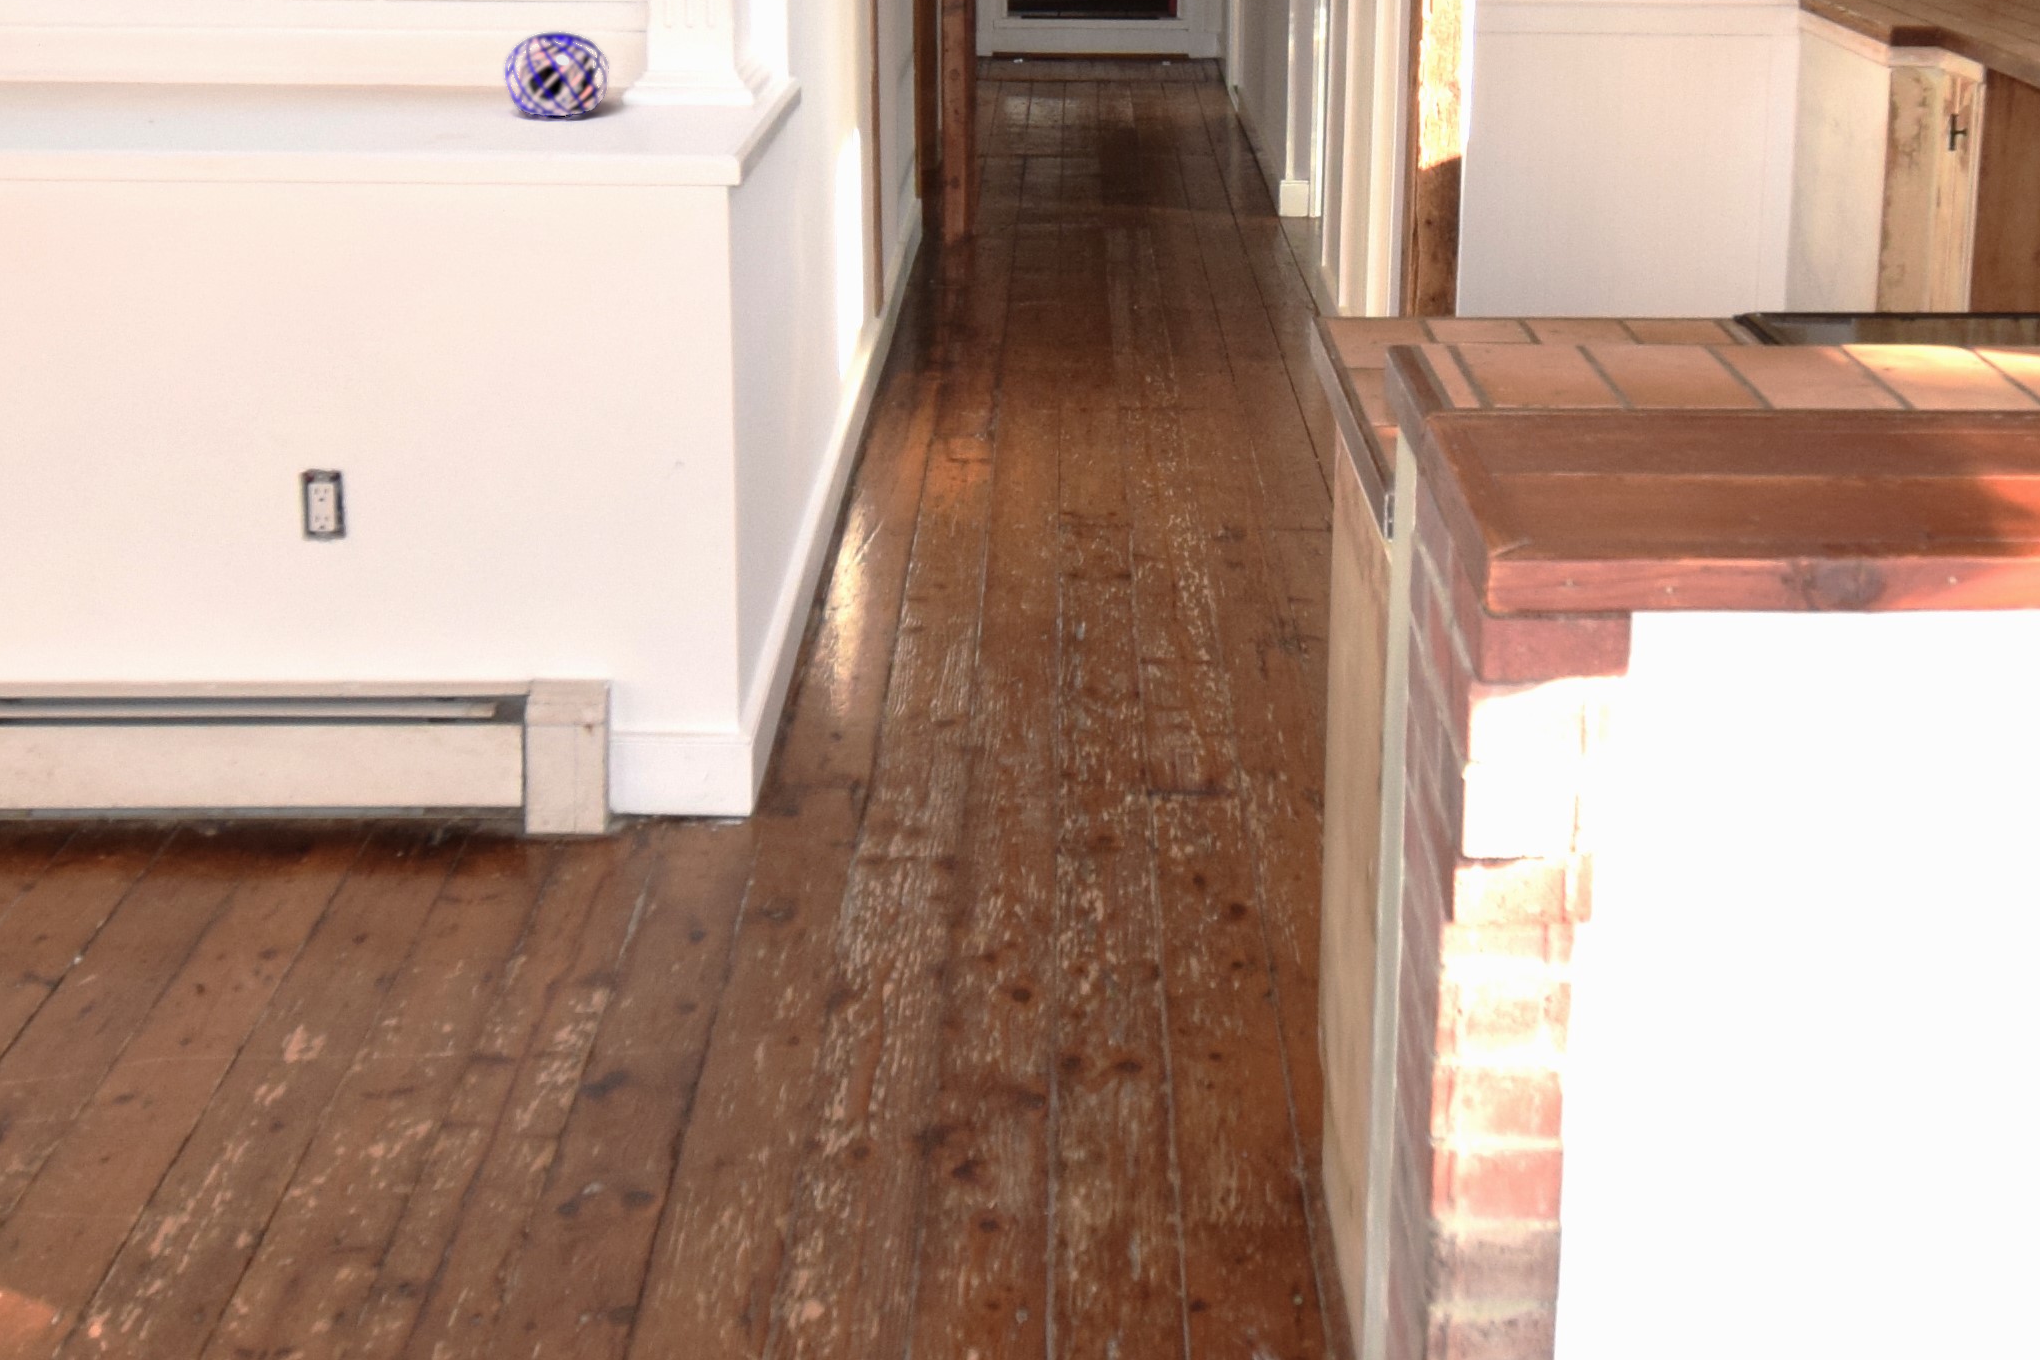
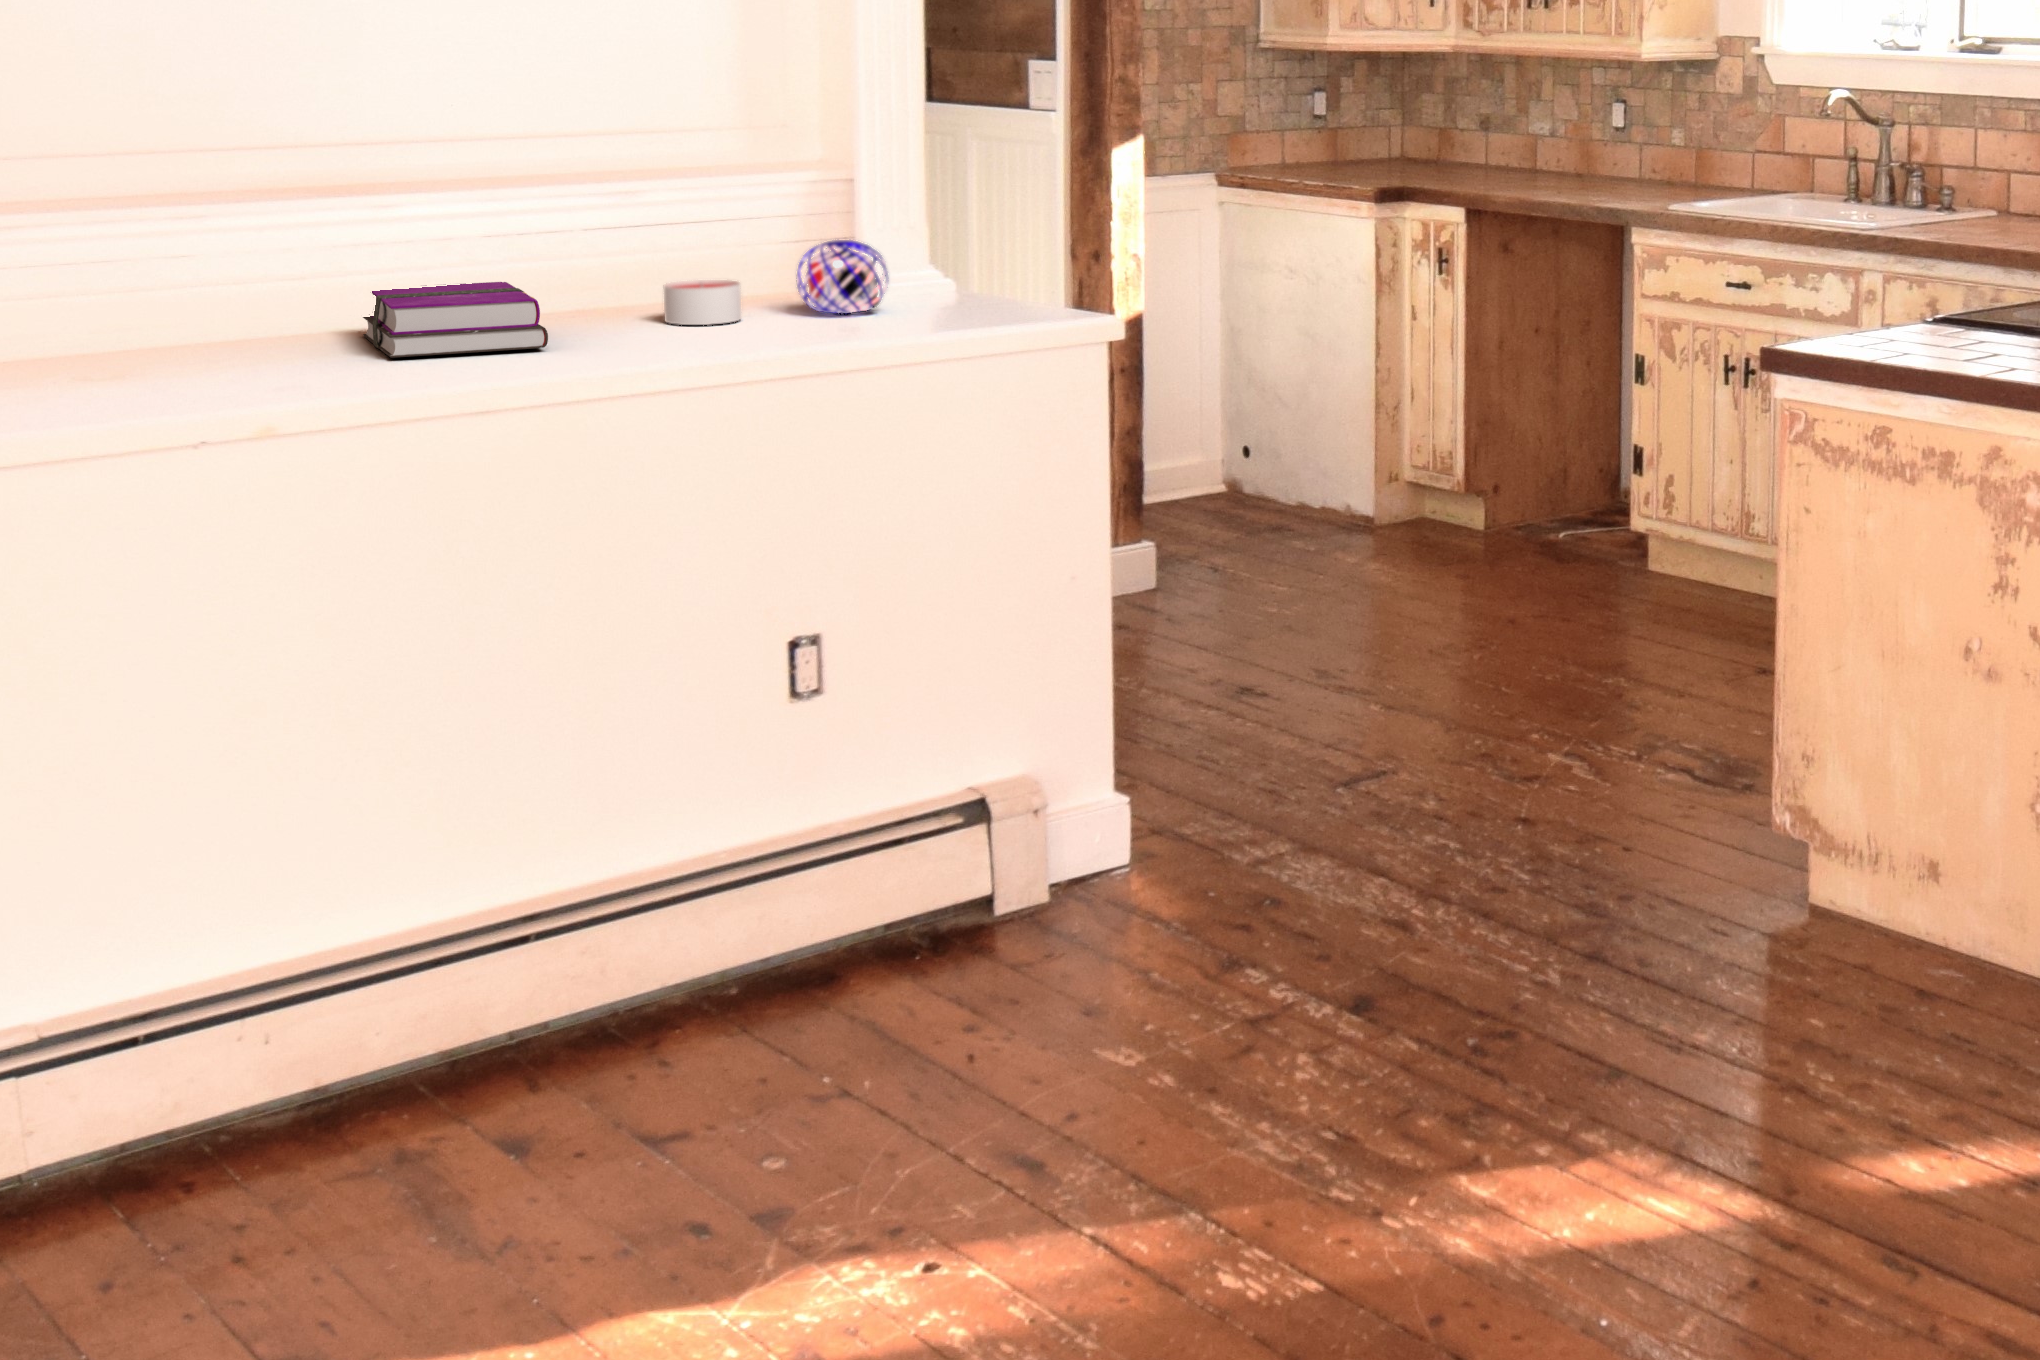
hardback book: none [22,42,265,119] -> present [363,282,548,358]
candle: none [374,63,459,113] -> present [663,280,741,325]

